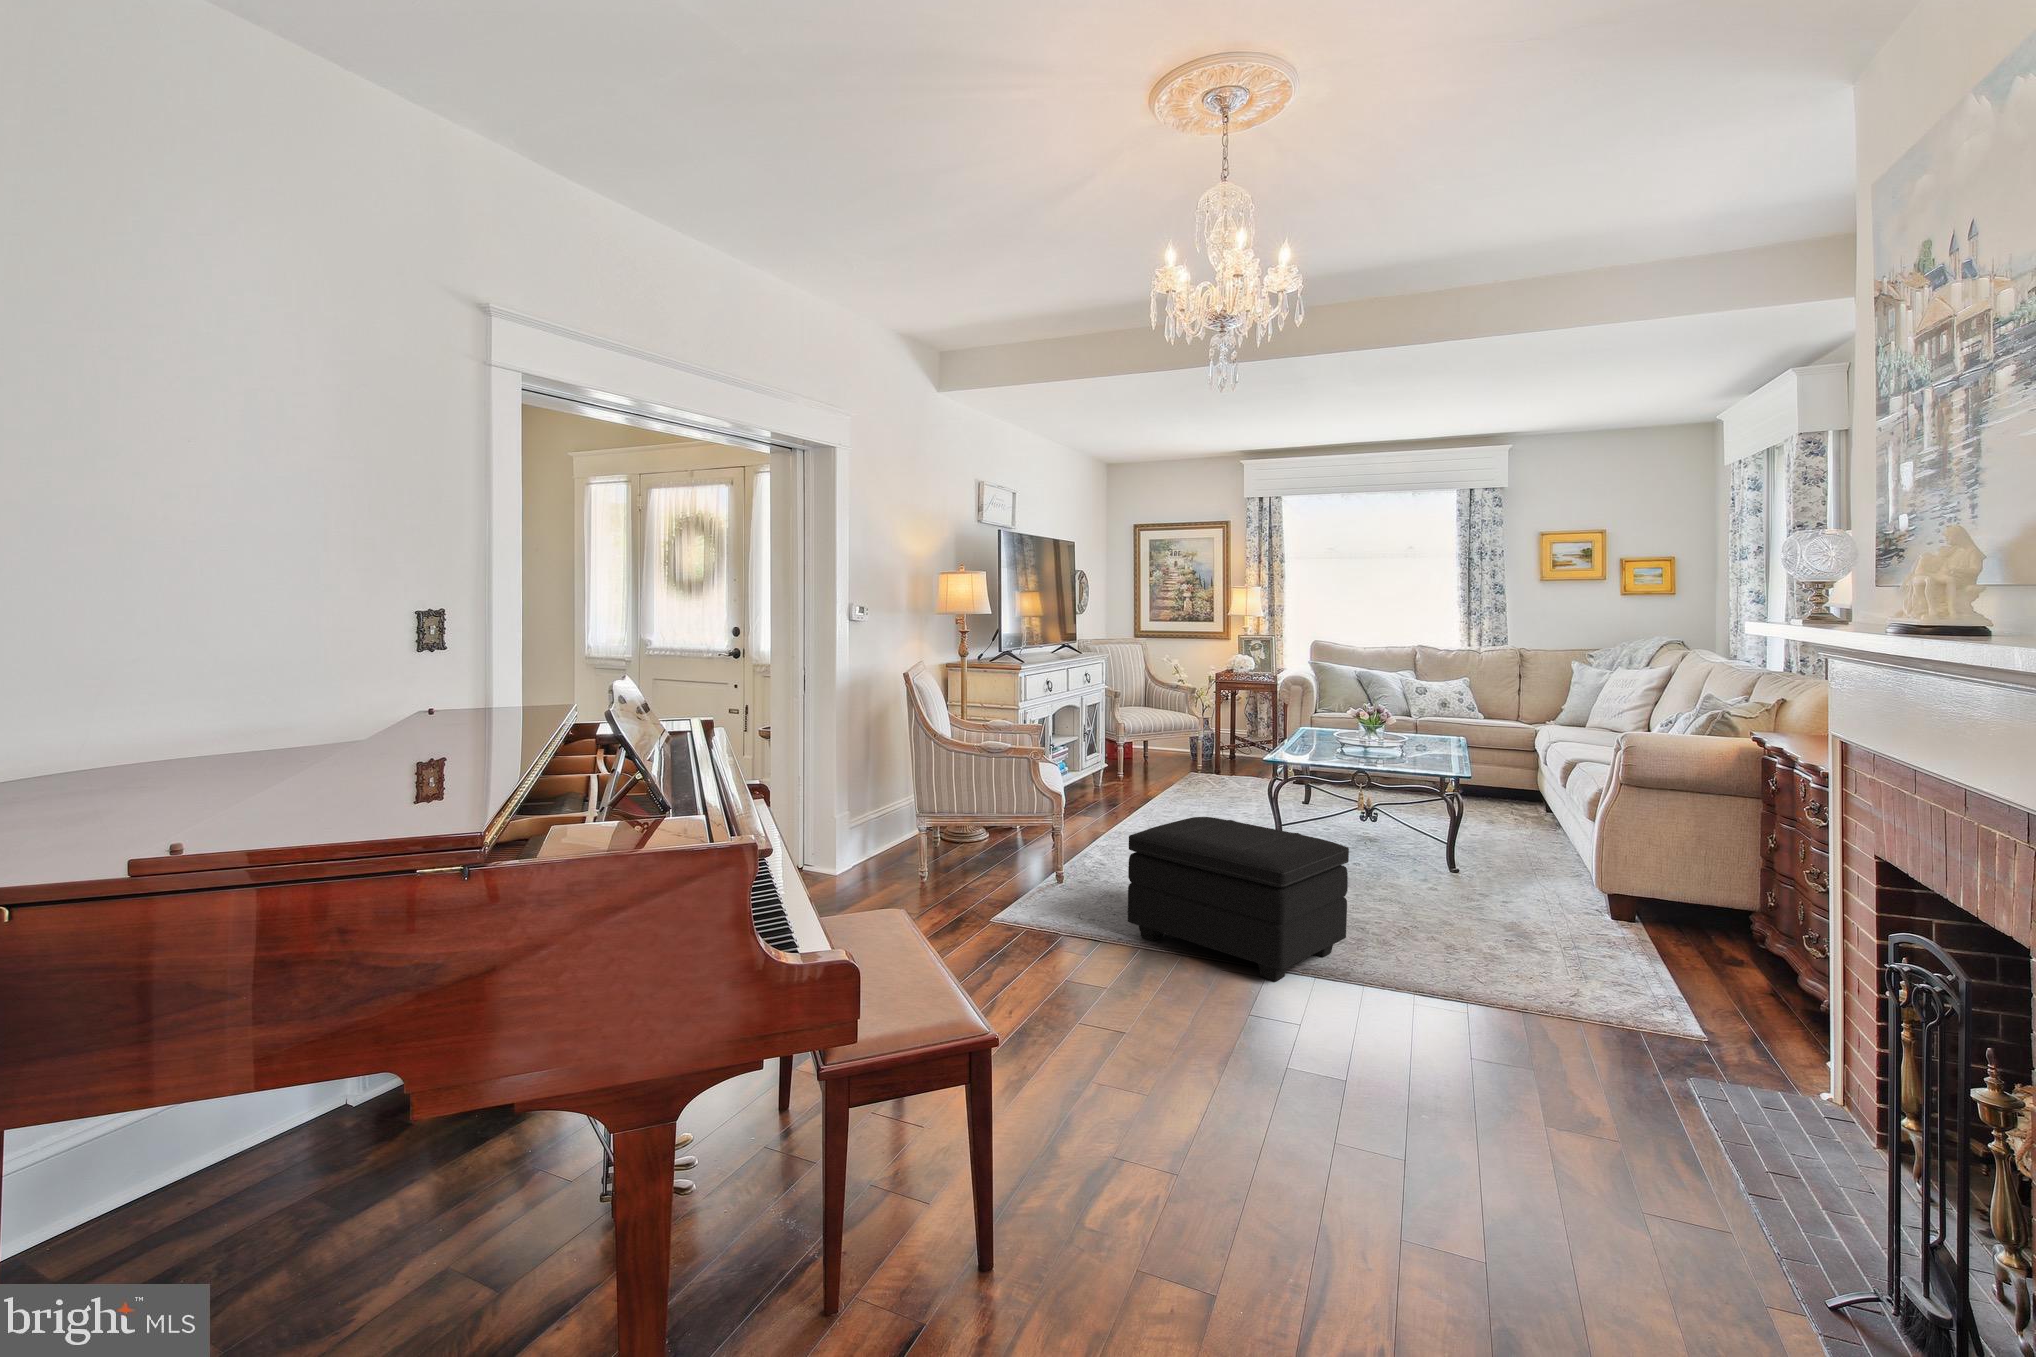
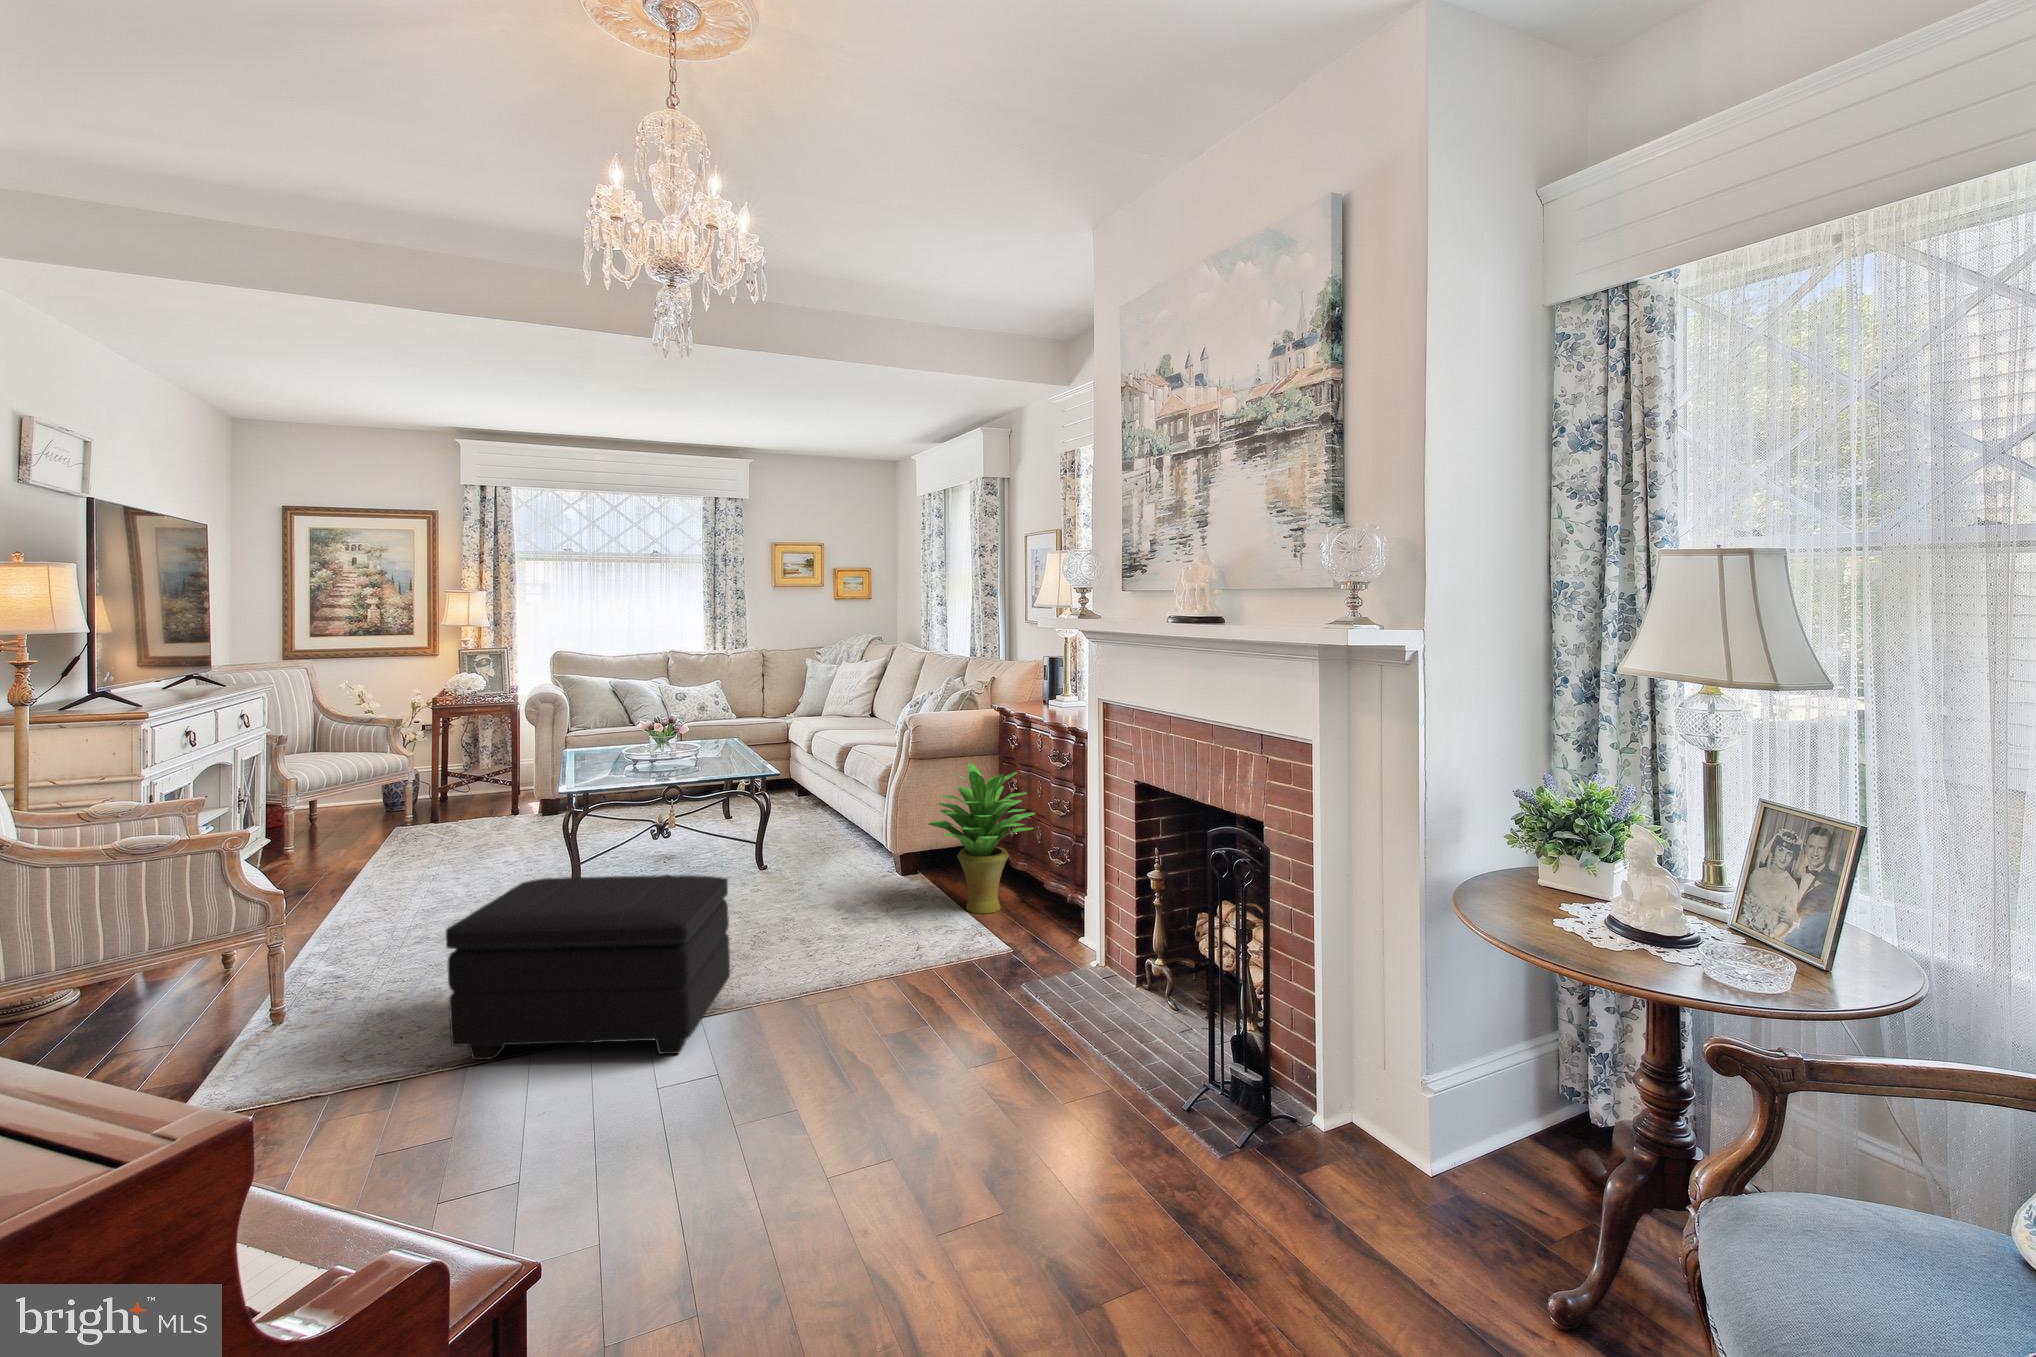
potted plant: none [1612,787,1773,968] -> present [929,764,1035,914]

